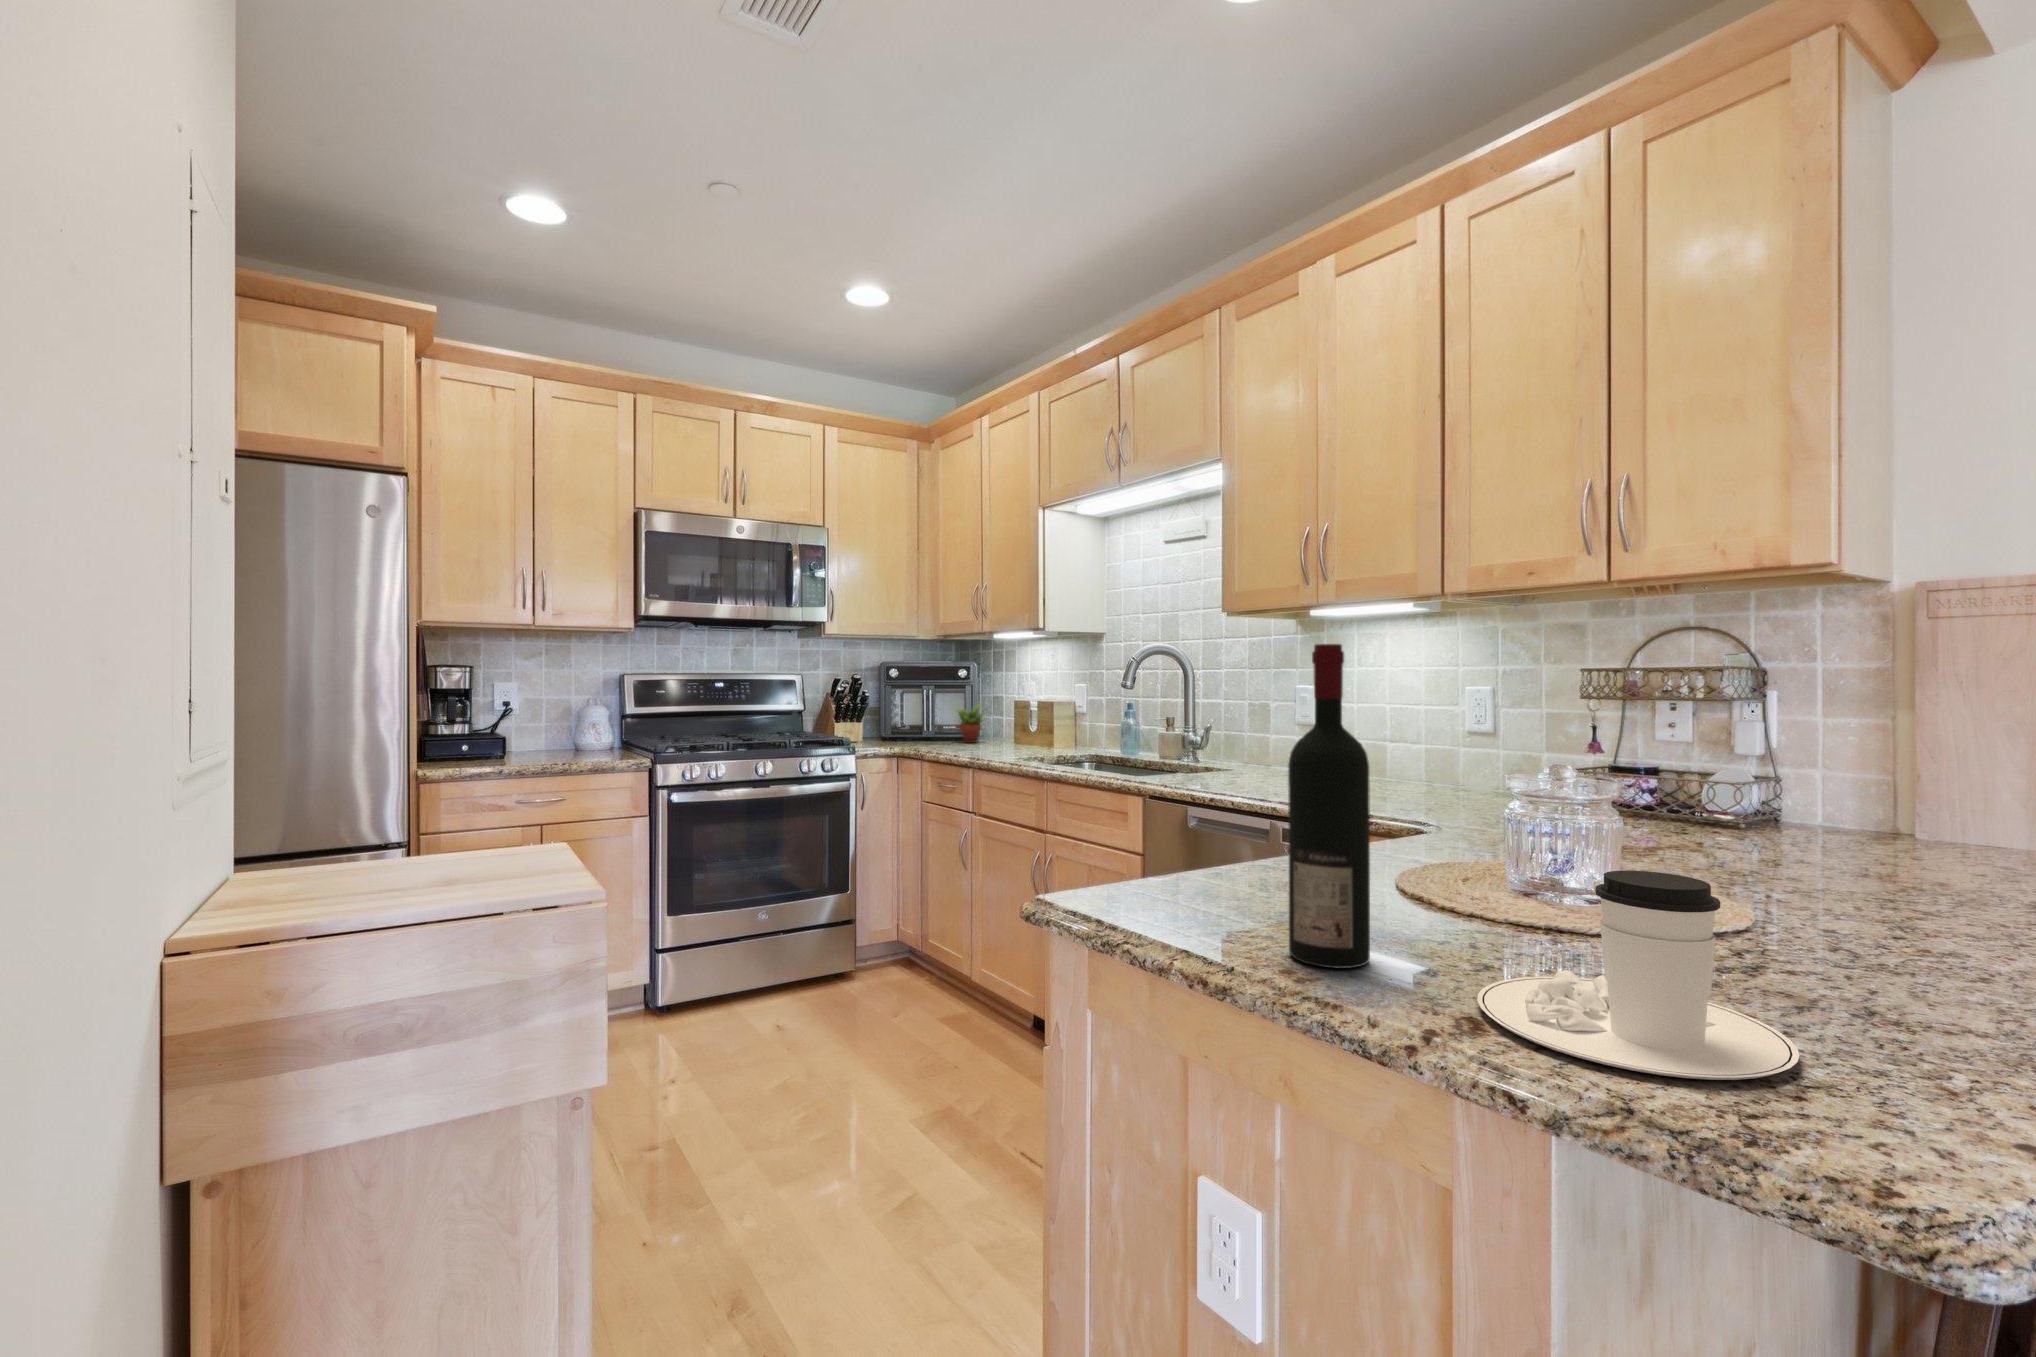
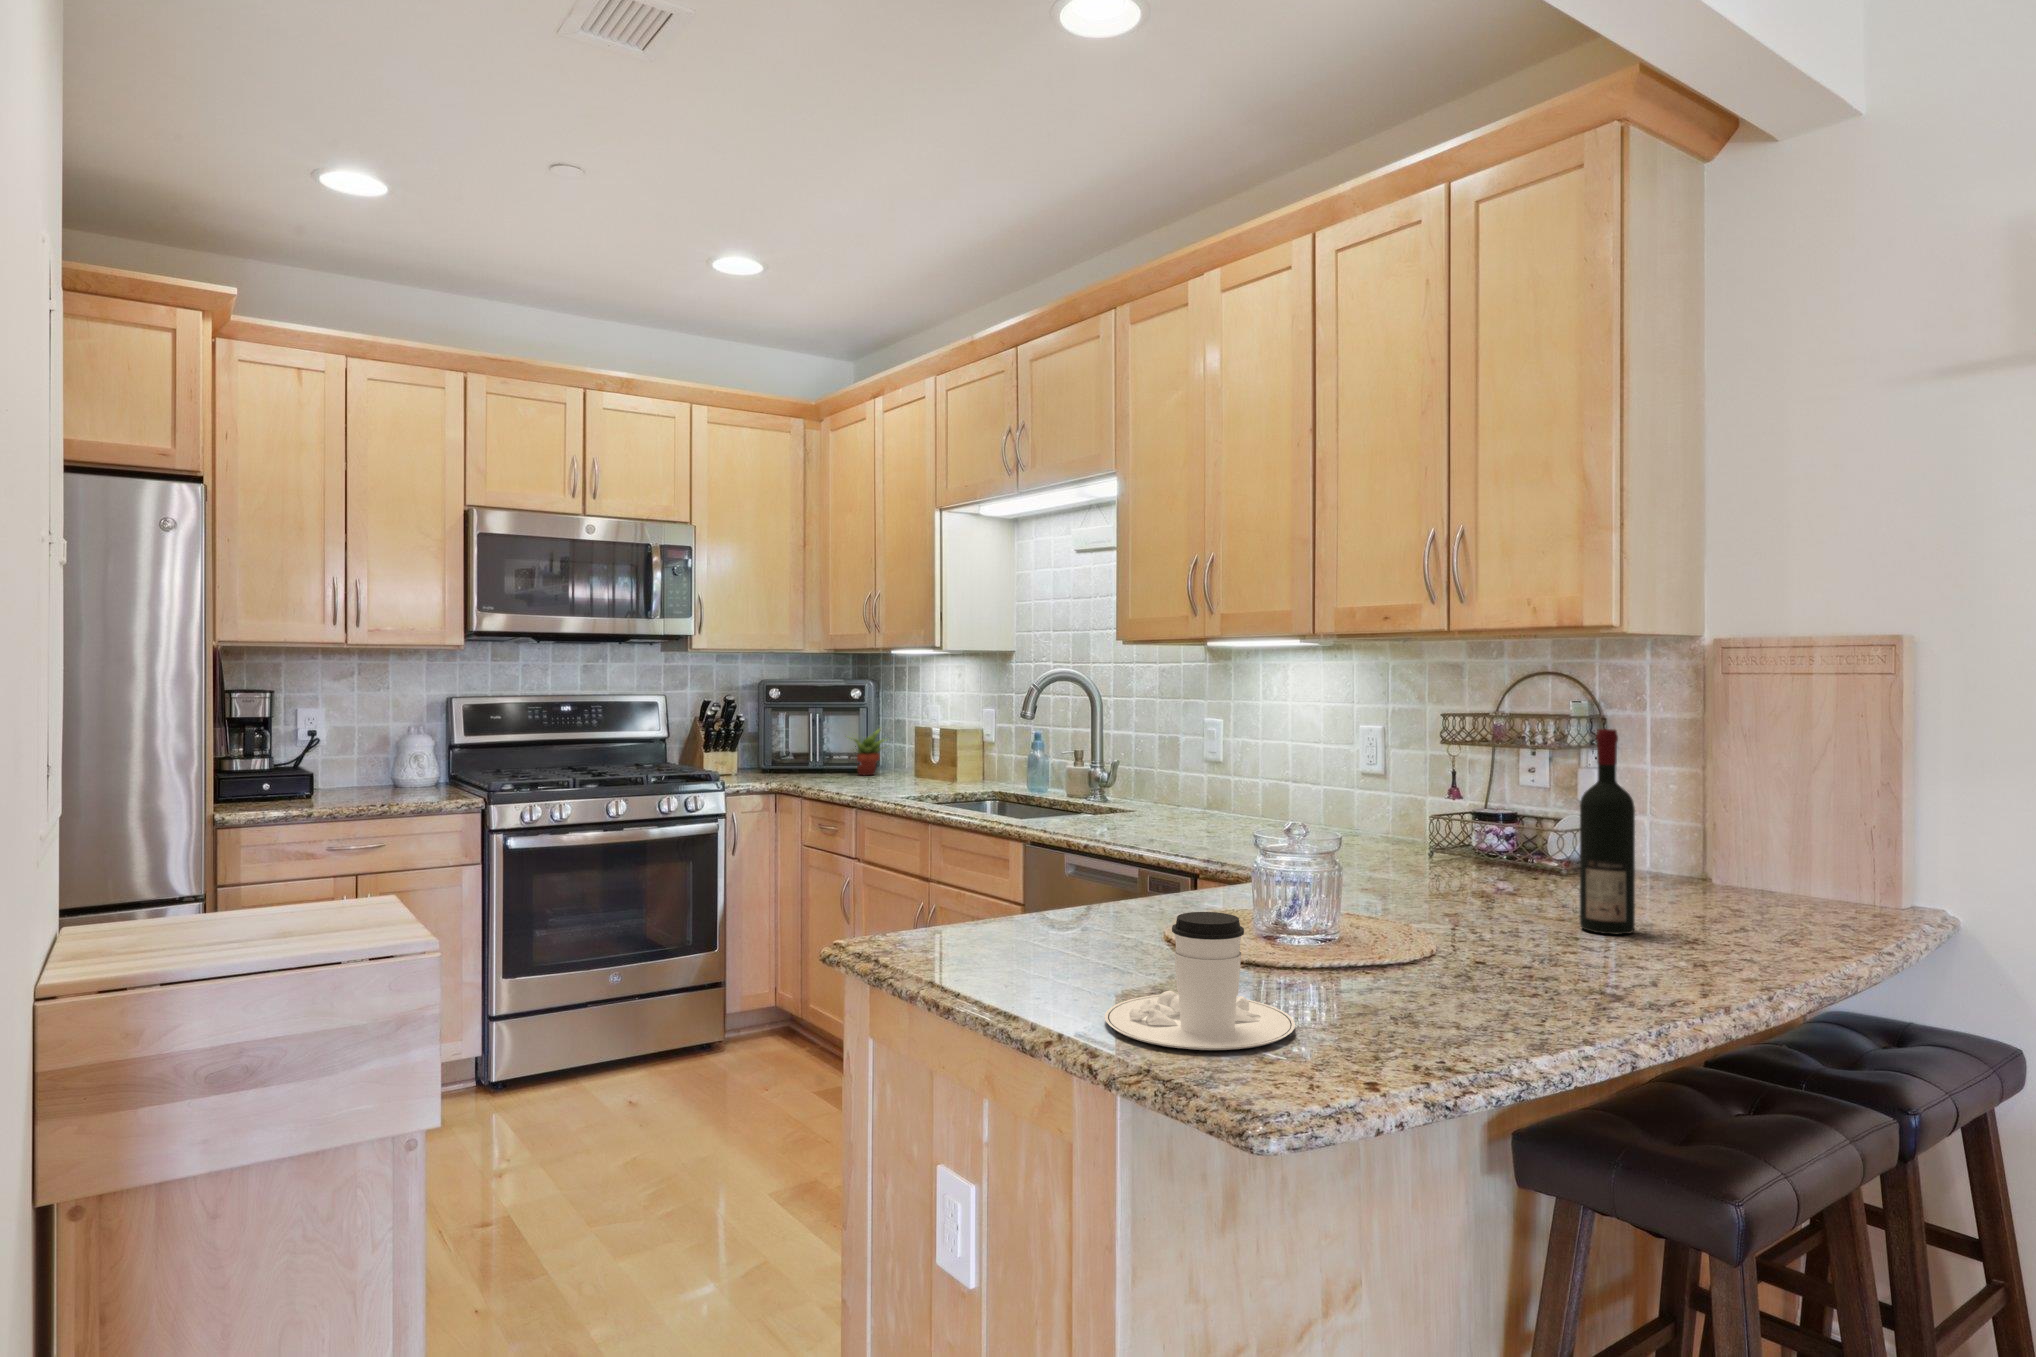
wine bottle: present [1288,644,1370,968] -> present [1580,729,1635,935]

